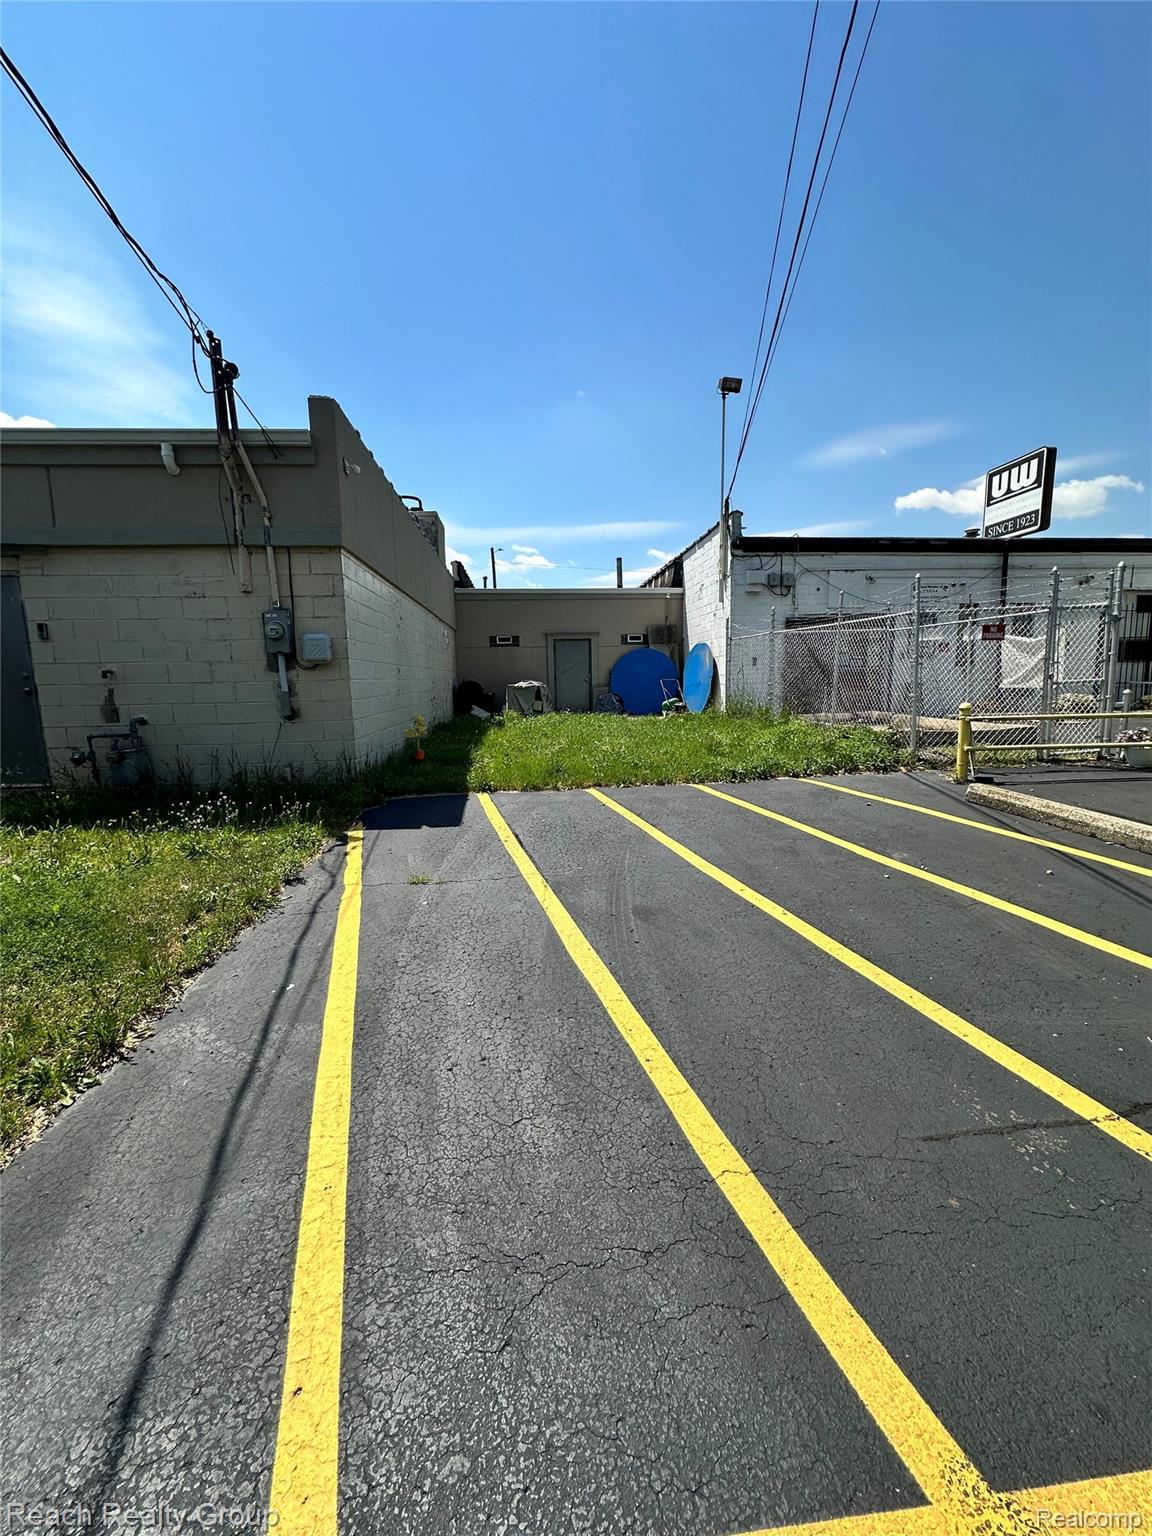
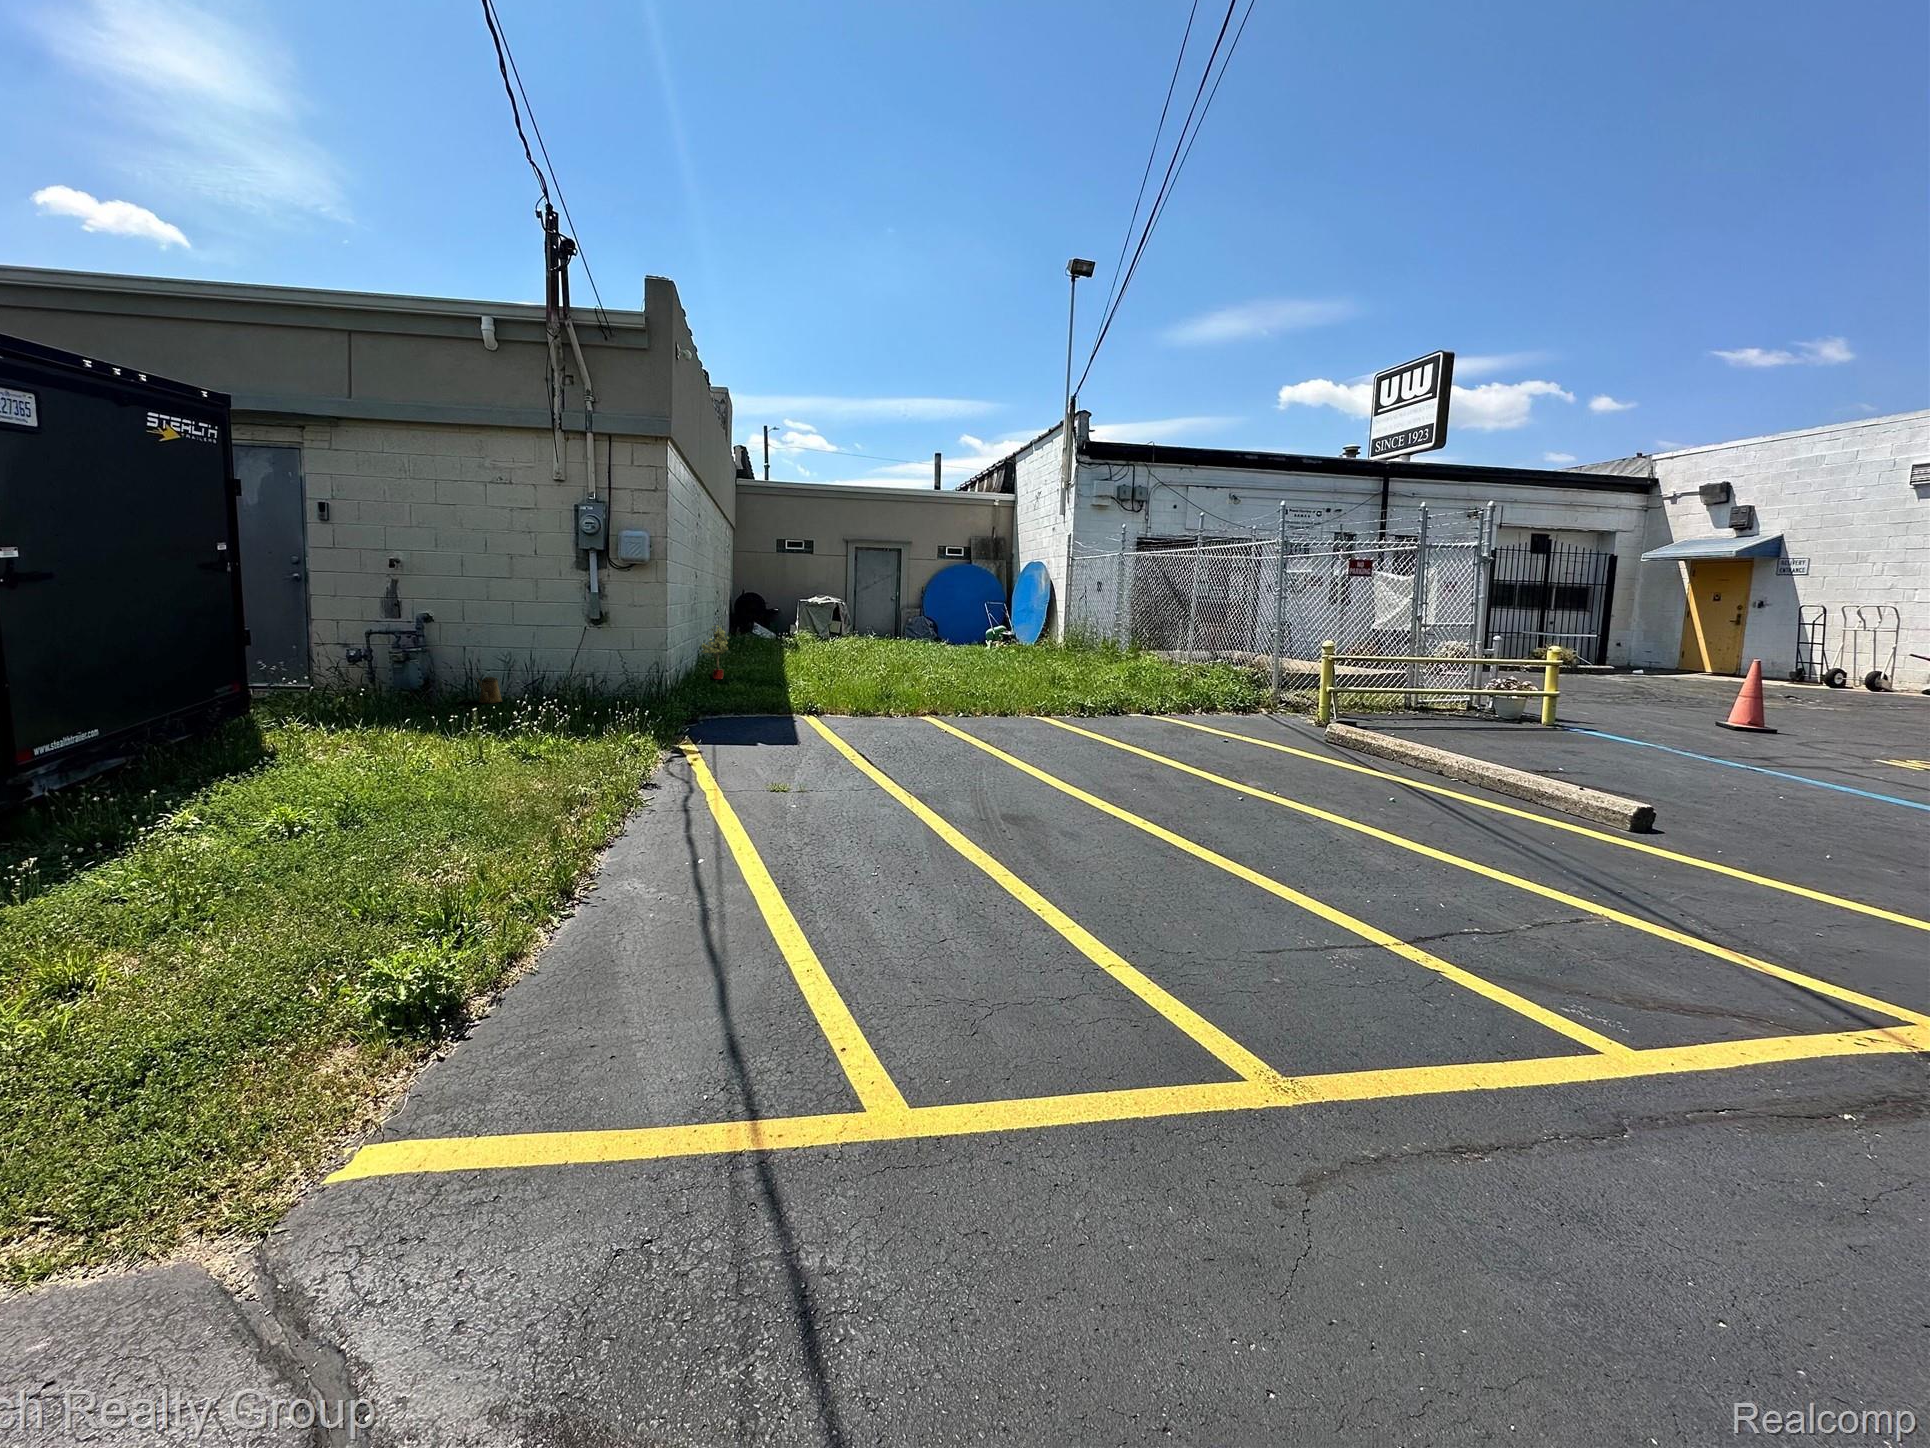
watering can: none [181,771,211,795] -> present [476,677,502,703]

